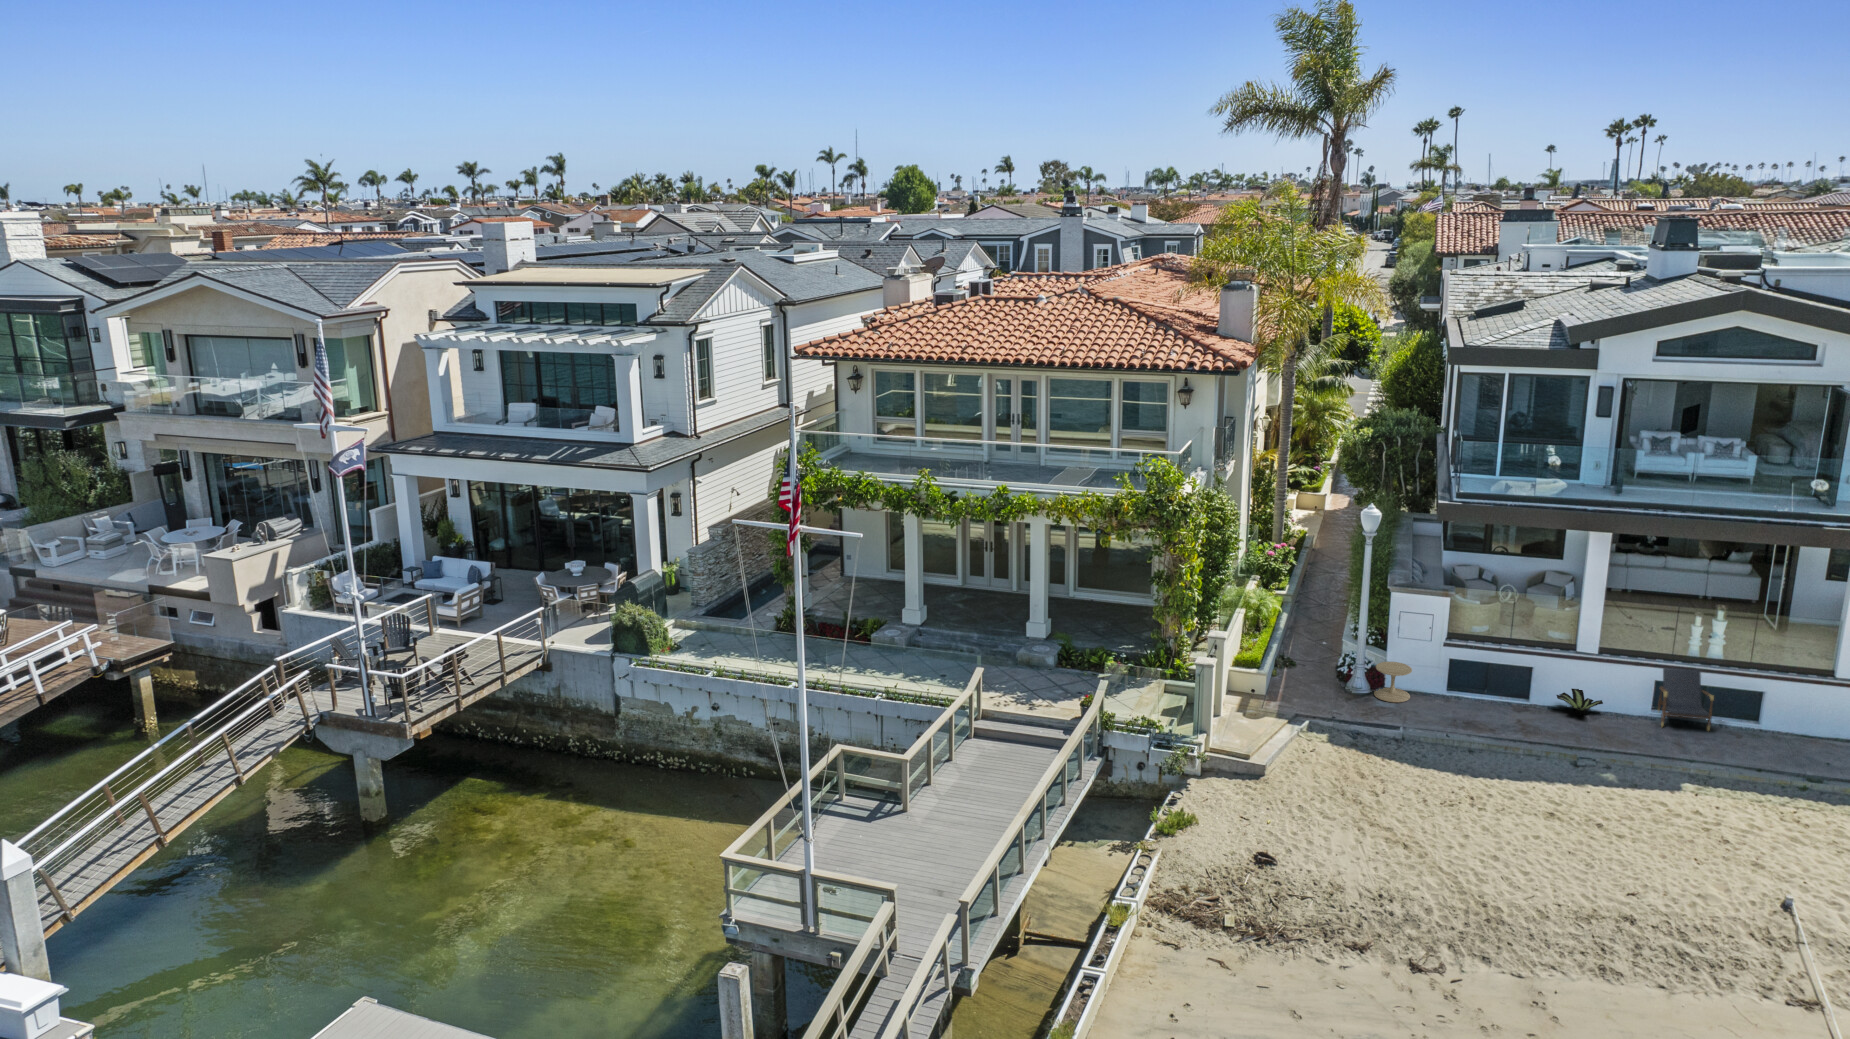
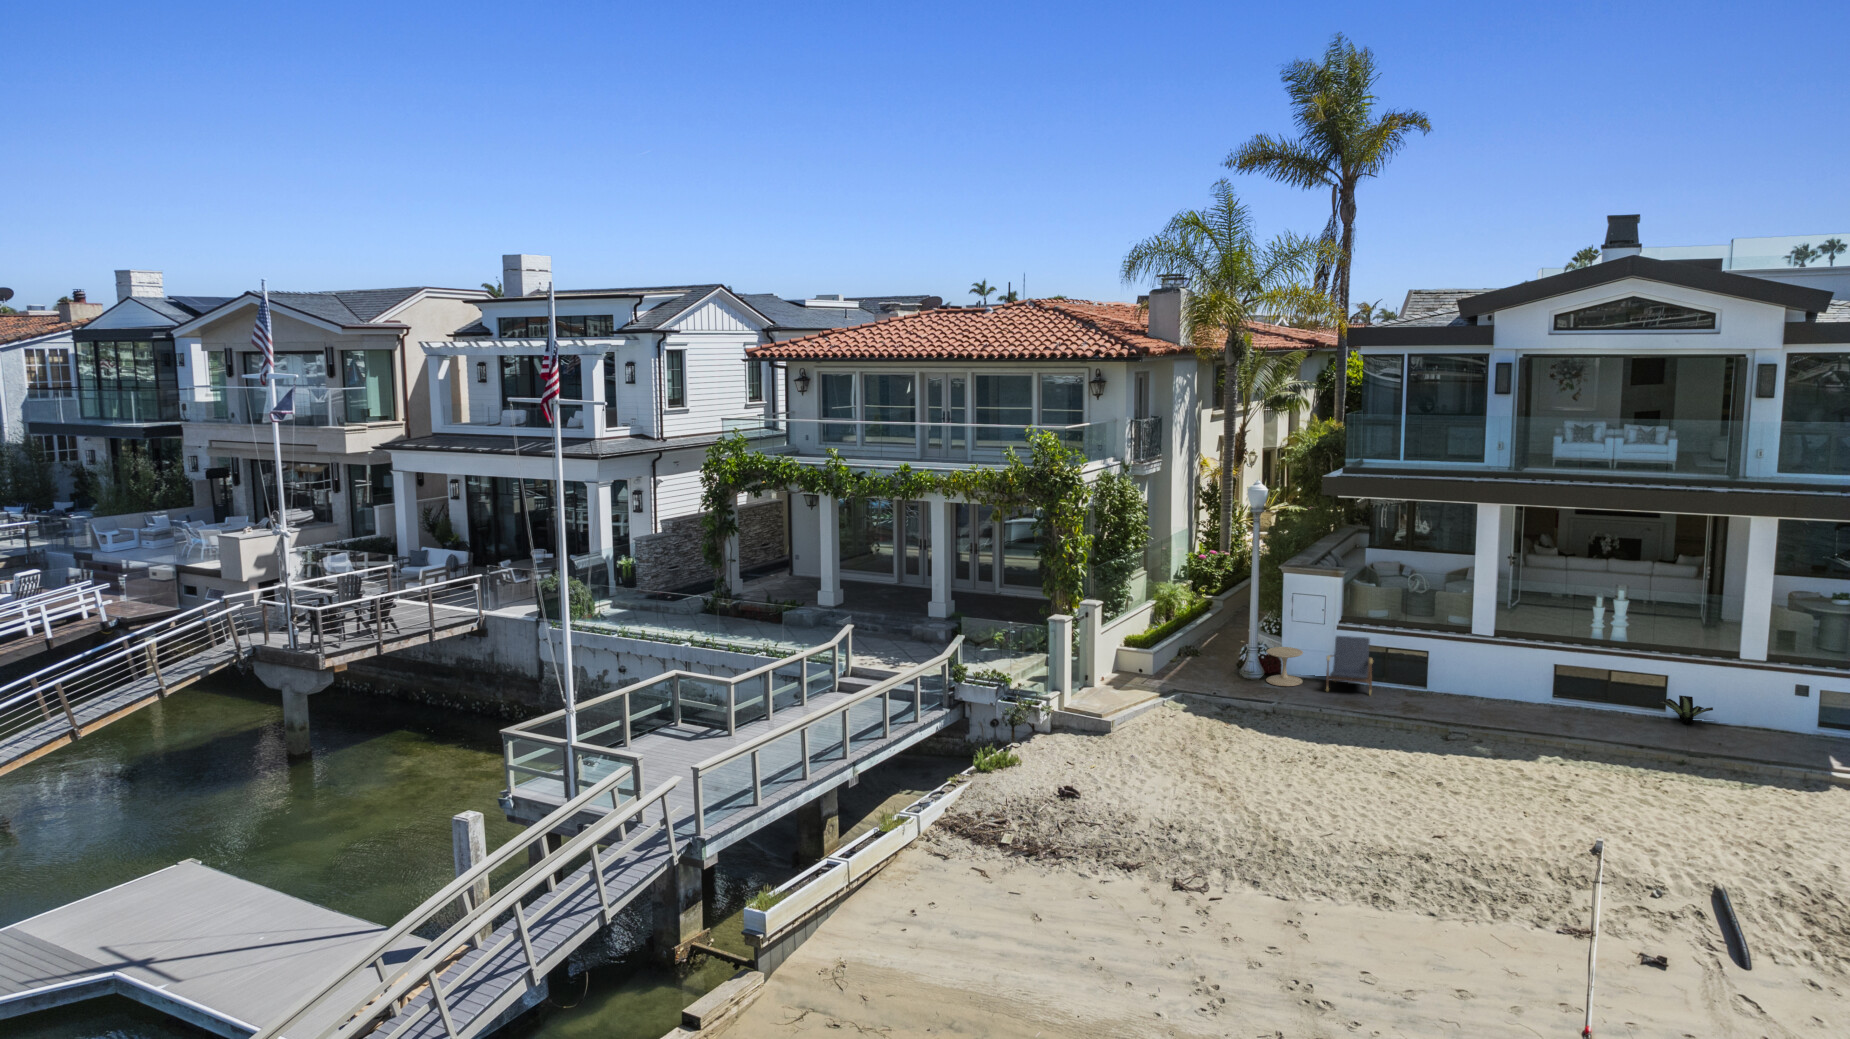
lounge chair: present [1658,668,1714,730] -> present [1326,636,1373,694]
potted plant: present [1557,689,1603,716] -> present [1658,695,1713,724]

